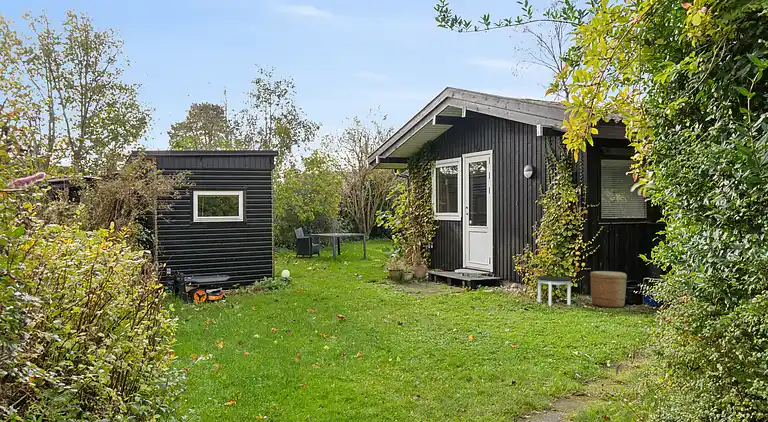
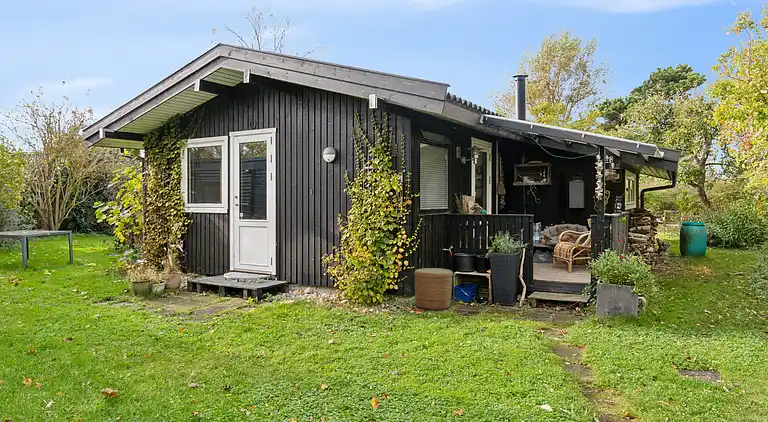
round table: present [537,276,572,306] -> none [361,279,401,317]

